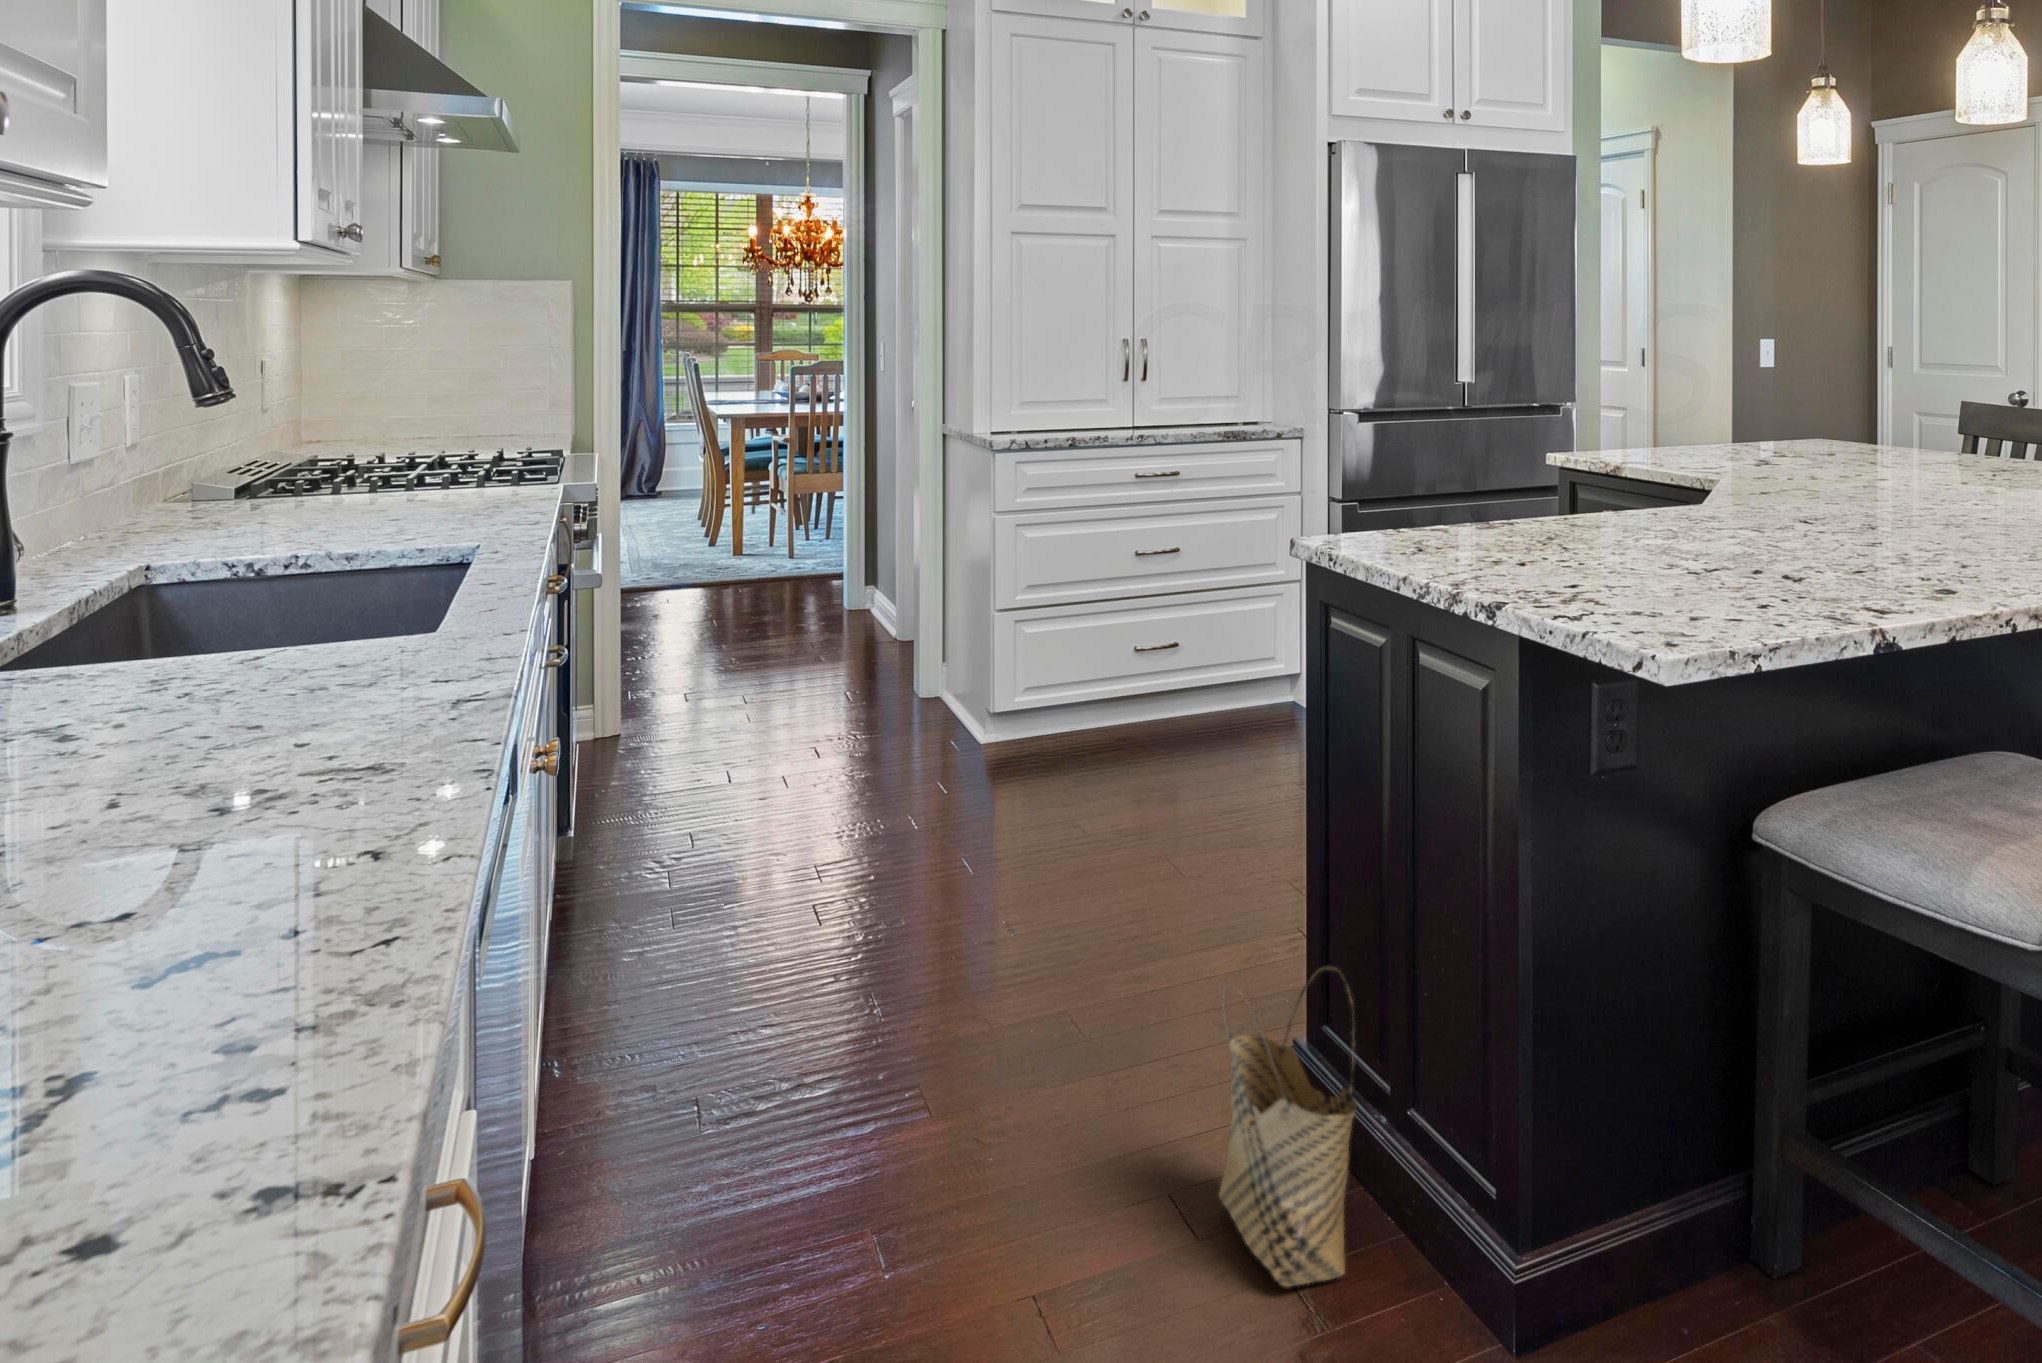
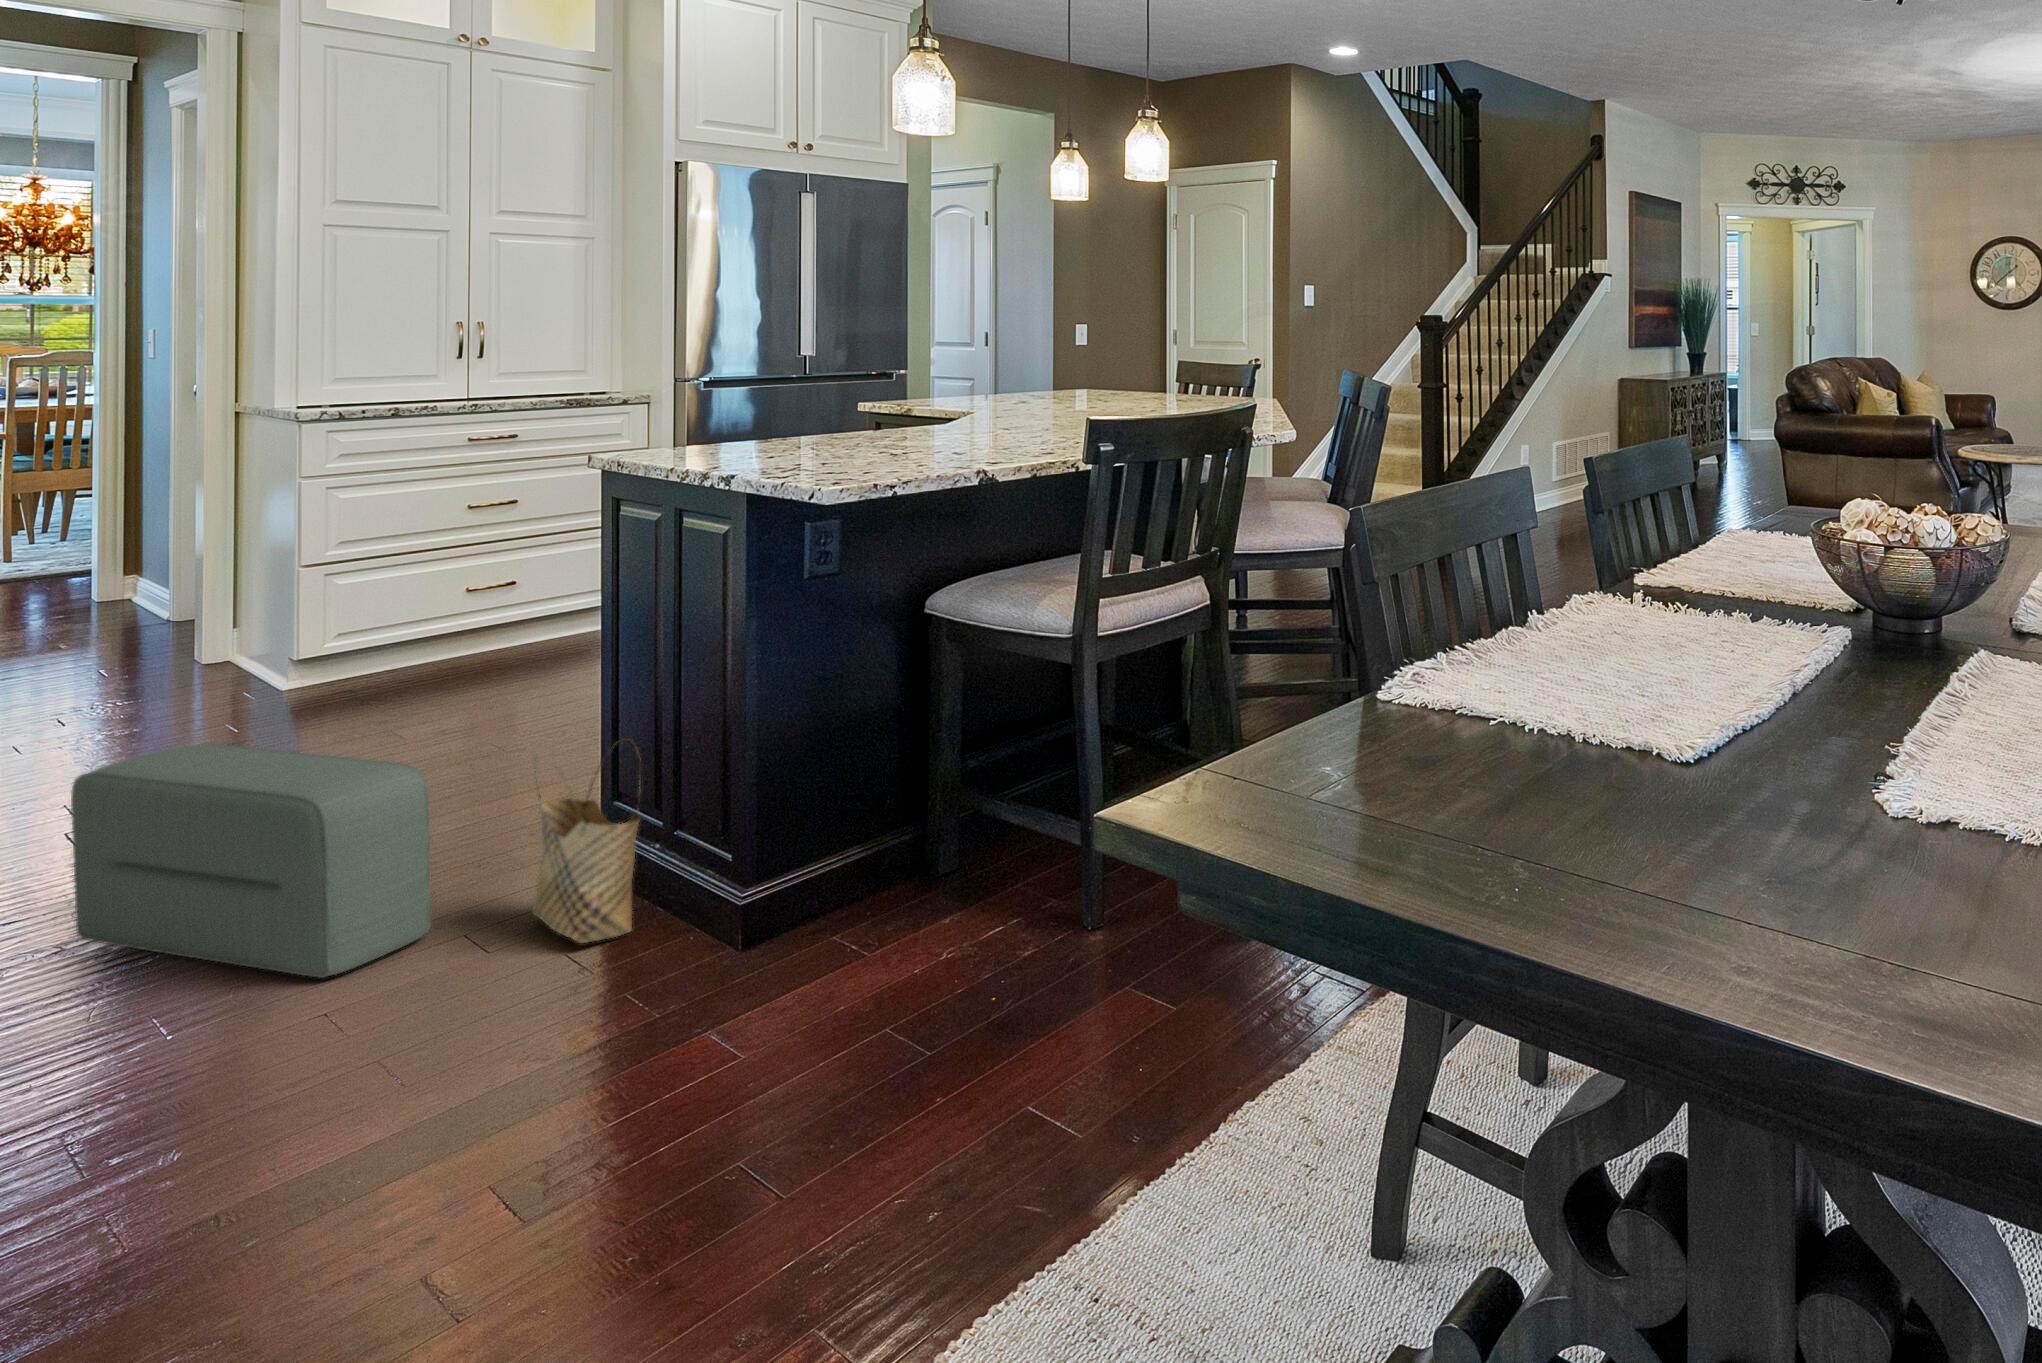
pouf: none [765,870,1106,1259] -> present [71,743,431,977]

